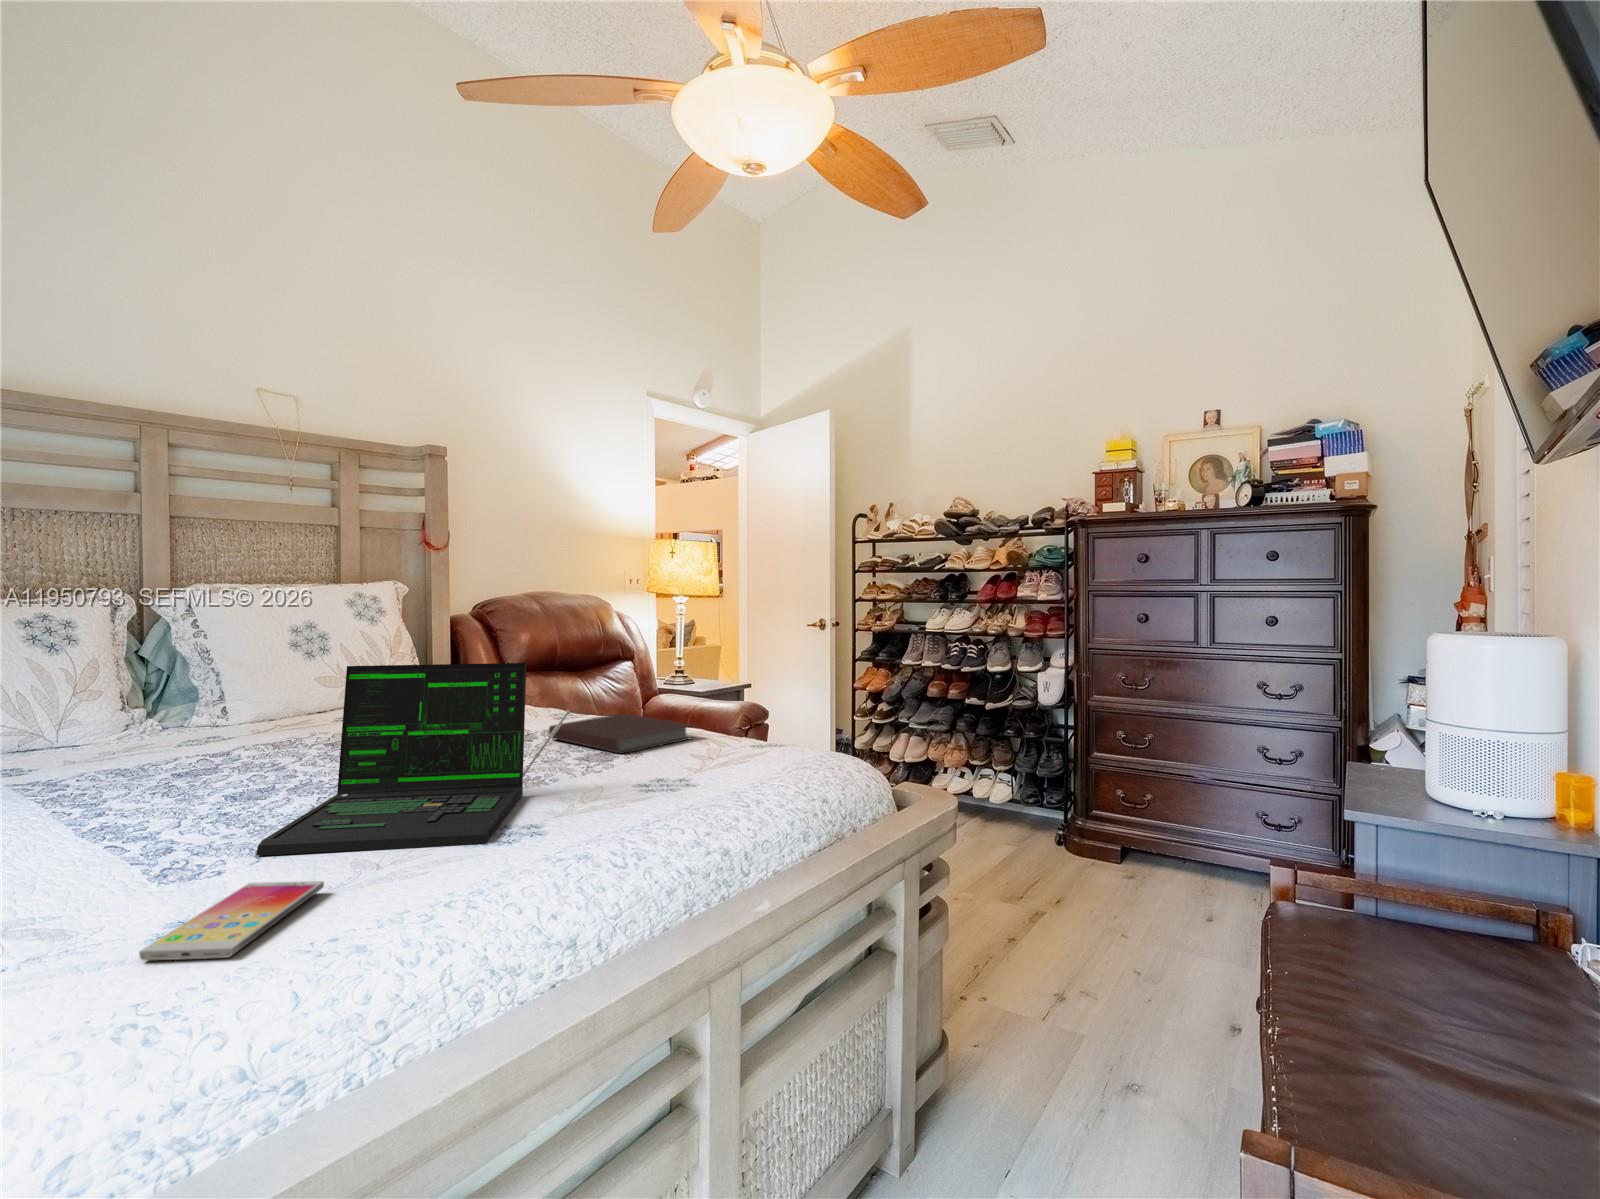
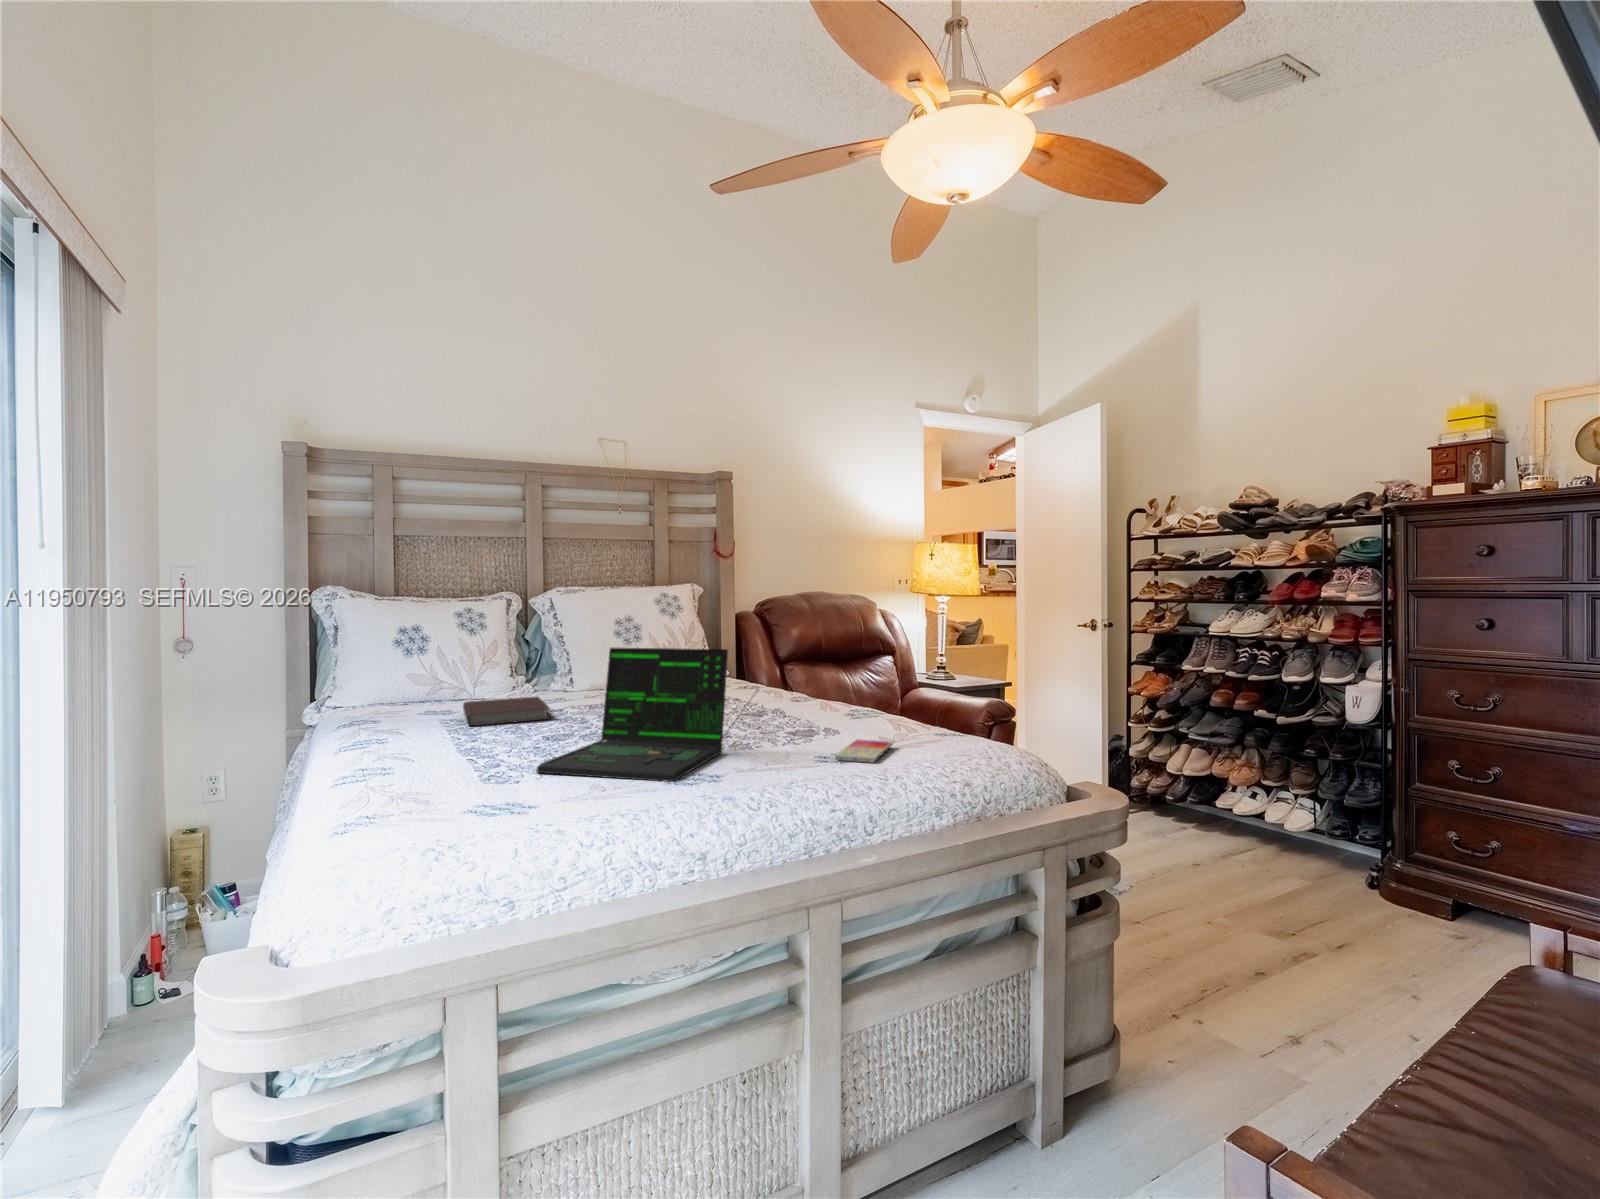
notebook: present [549,713,691,754] -> present [463,697,550,726]
smartphone: present [139,881,324,960] -> present [835,739,893,763]

